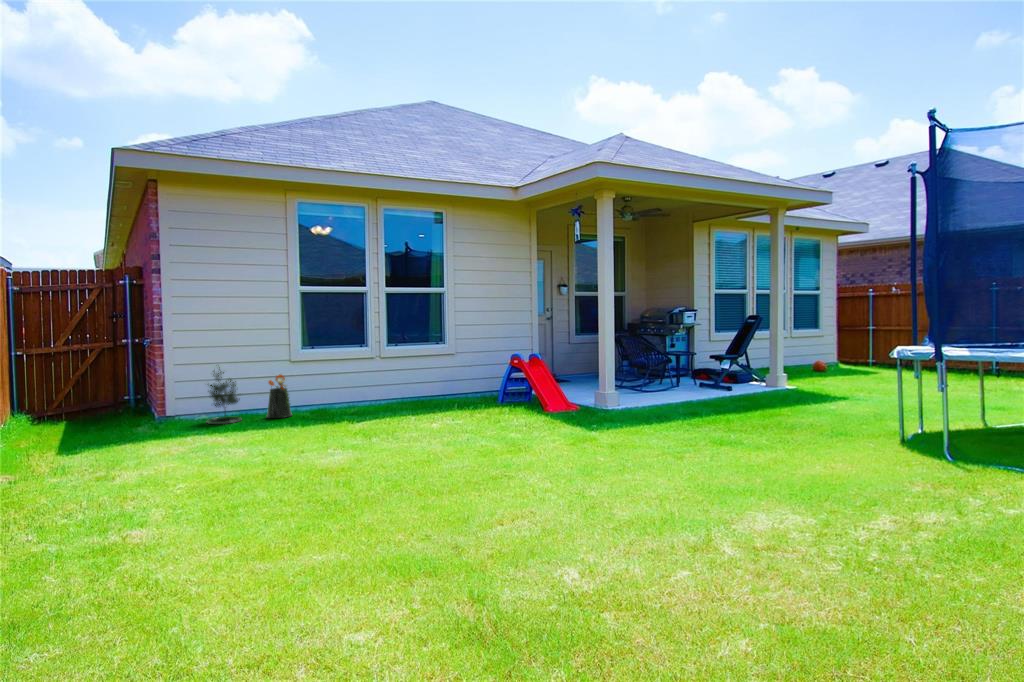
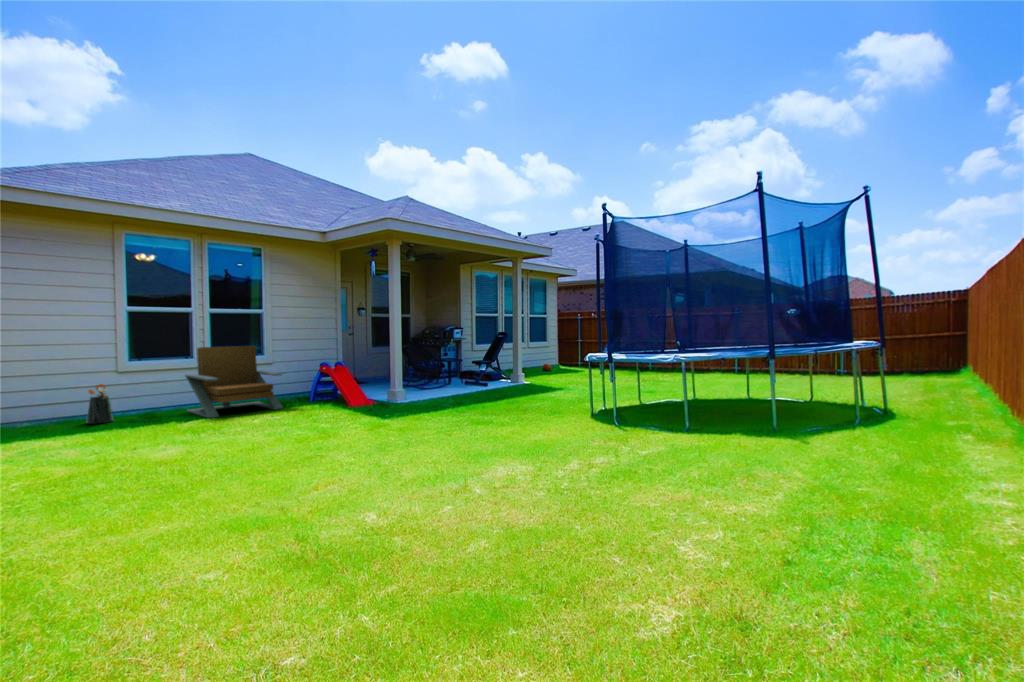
lounge chair: none [362,332,466,418] -> present [185,346,283,418]
potted tree: present [207,367,241,424] -> none [16,376,60,432]

